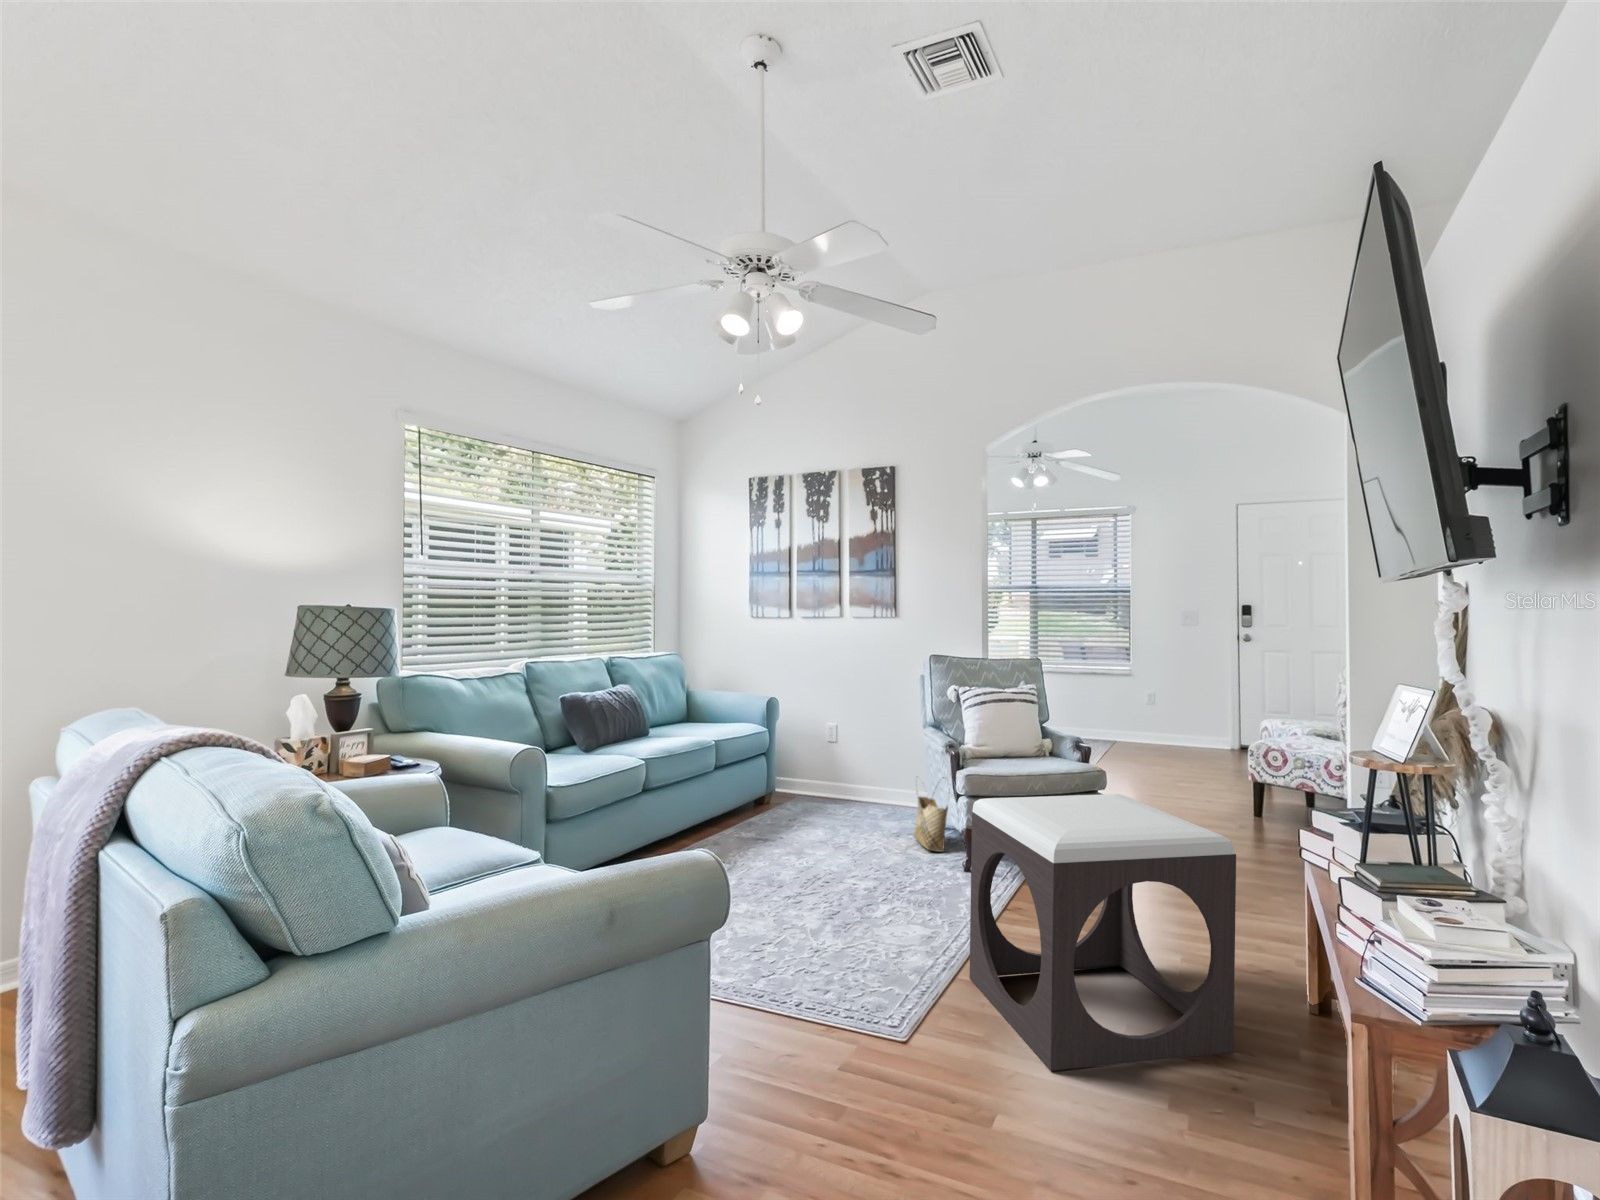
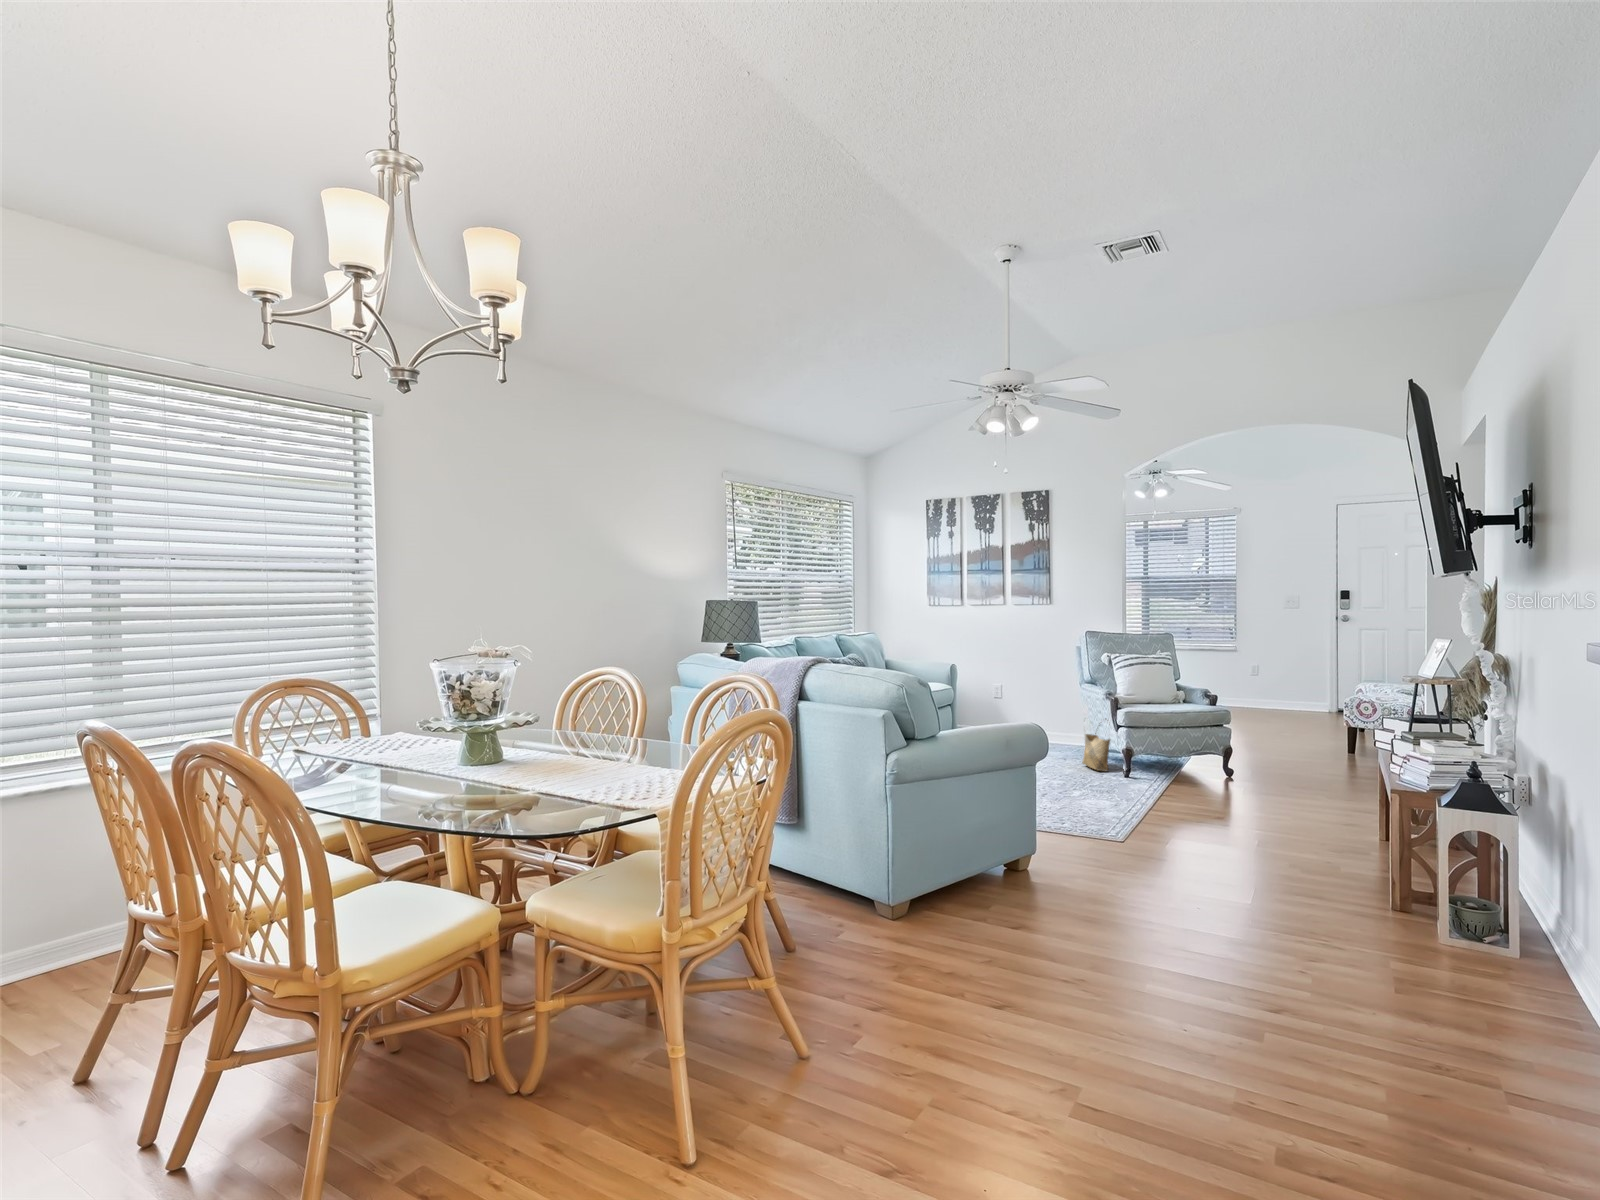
footstool: present [970,794,1236,1071] -> none [1153,710,1329,859]

